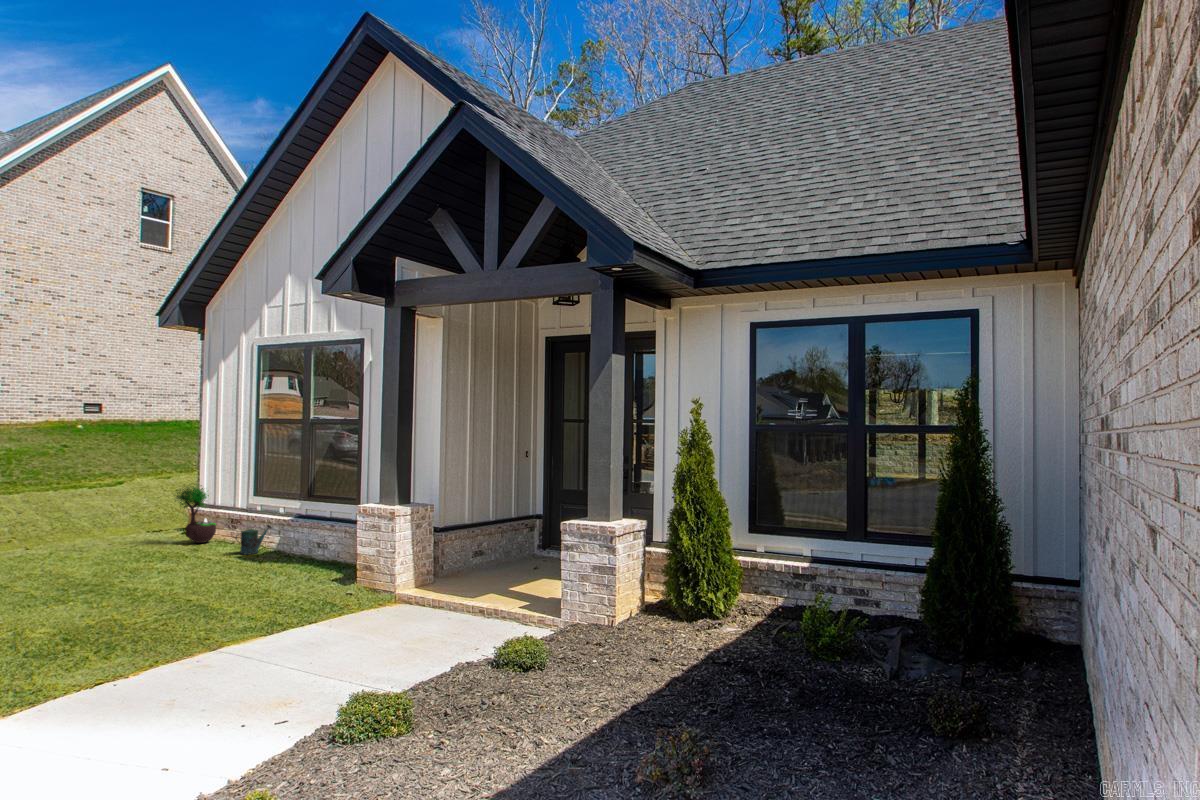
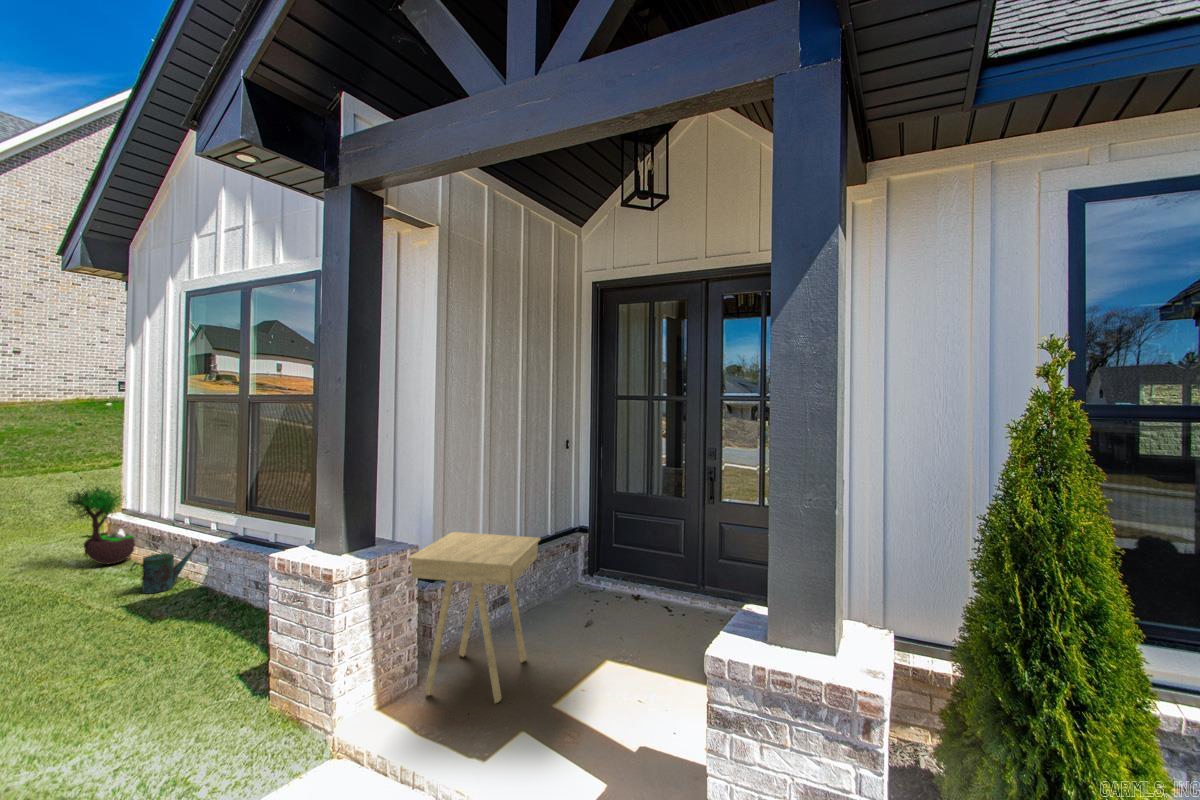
side table: none [429,503,502,587] -> present [408,532,540,703]

